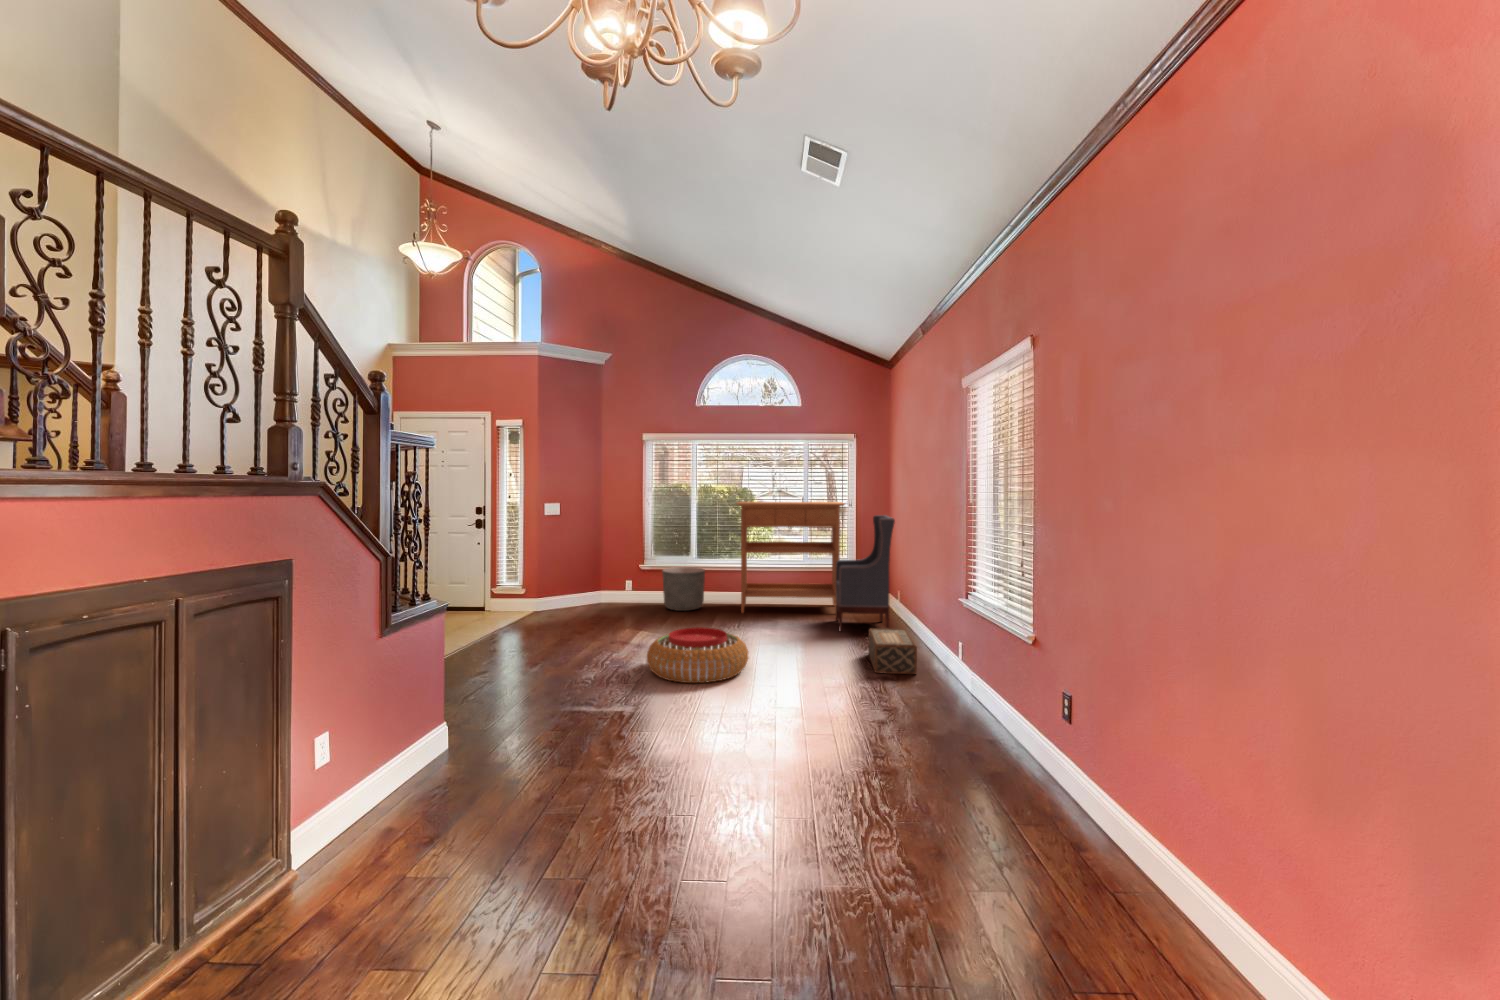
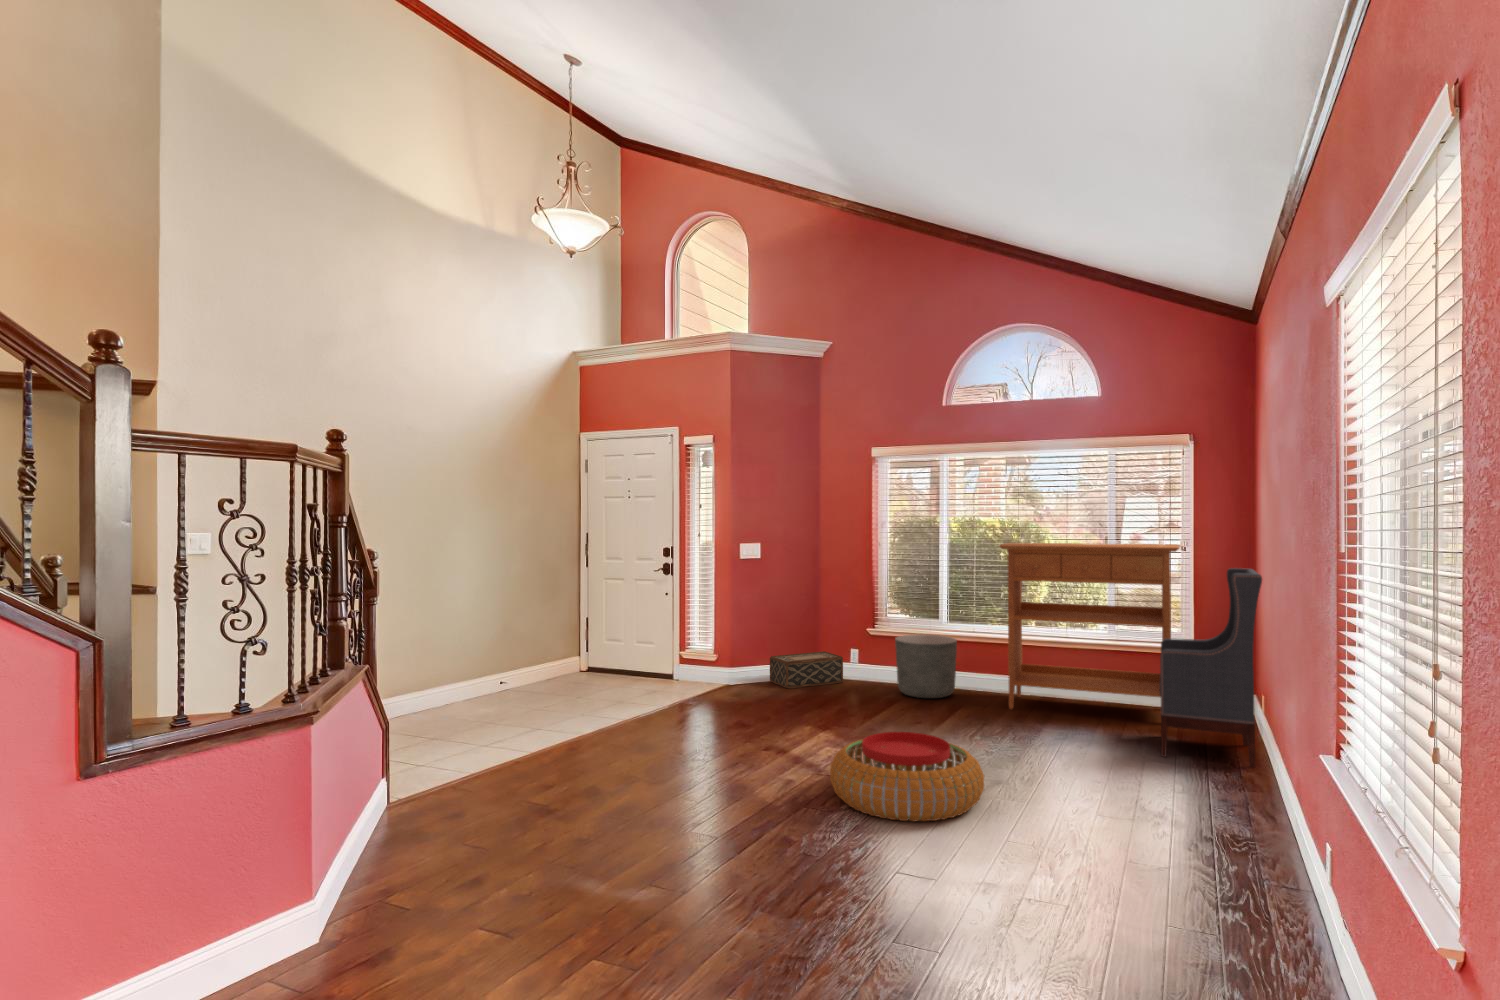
woven basket: present [868,628,917,674] -> present [770,651,843,688]

